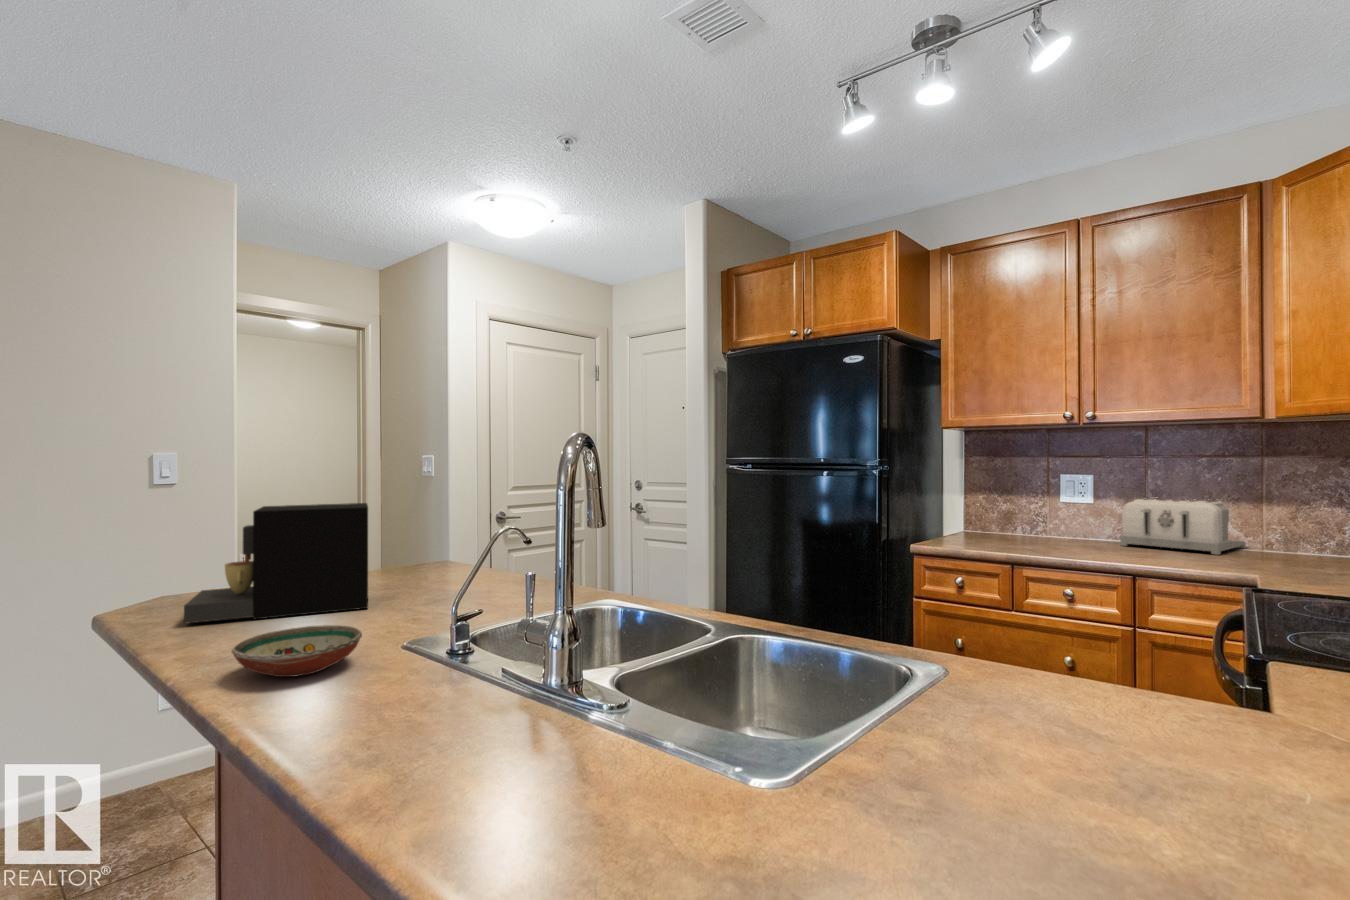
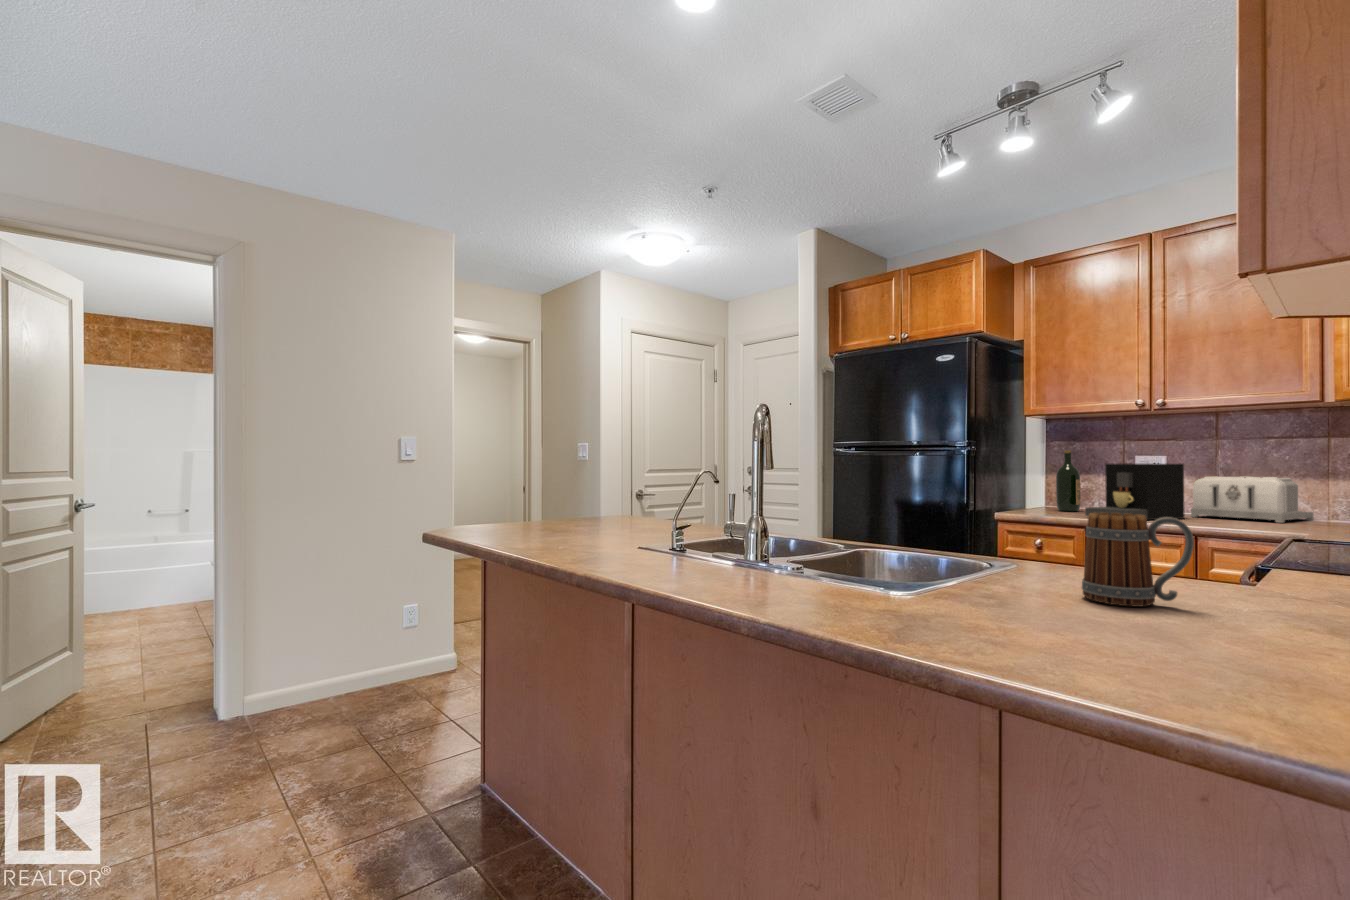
wine bottle: none [976,468,1002,538] -> present [1056,450,1081,511]
coffee maker: present [184,503,368,624] -> present [1085,464,1185,520]
decorative bowl: present [232,625,362,677] -> none [547,530,619,554]
mug: none [1050,638,1236,818] -> present [1082,513,1194,606]

